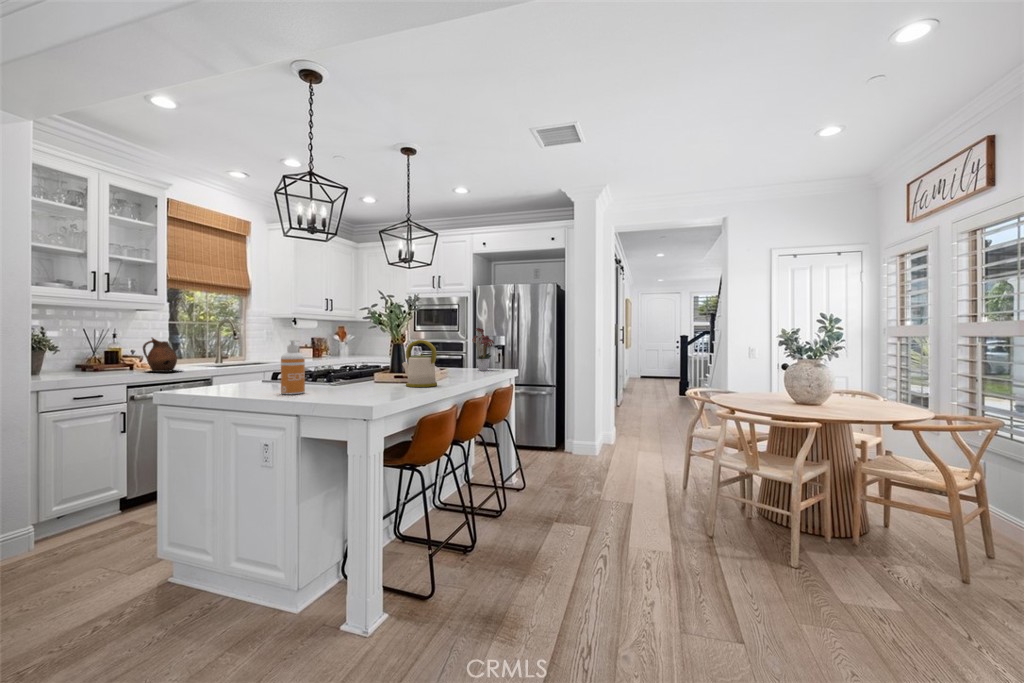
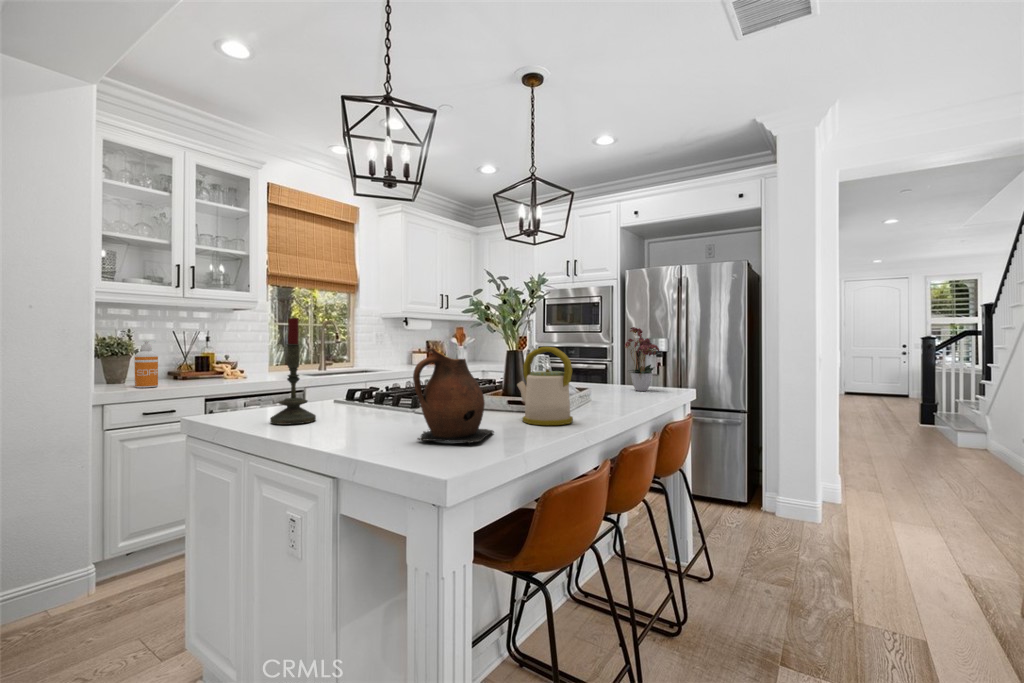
candle: none [233,319,265,391] -> present [270,317,316,425]
ceramic pitcher: present [143,338,177,372] -> present [413,349,494,444]
soap dispenser: present [281,340,305,394] -> present [135,340,158,388]

